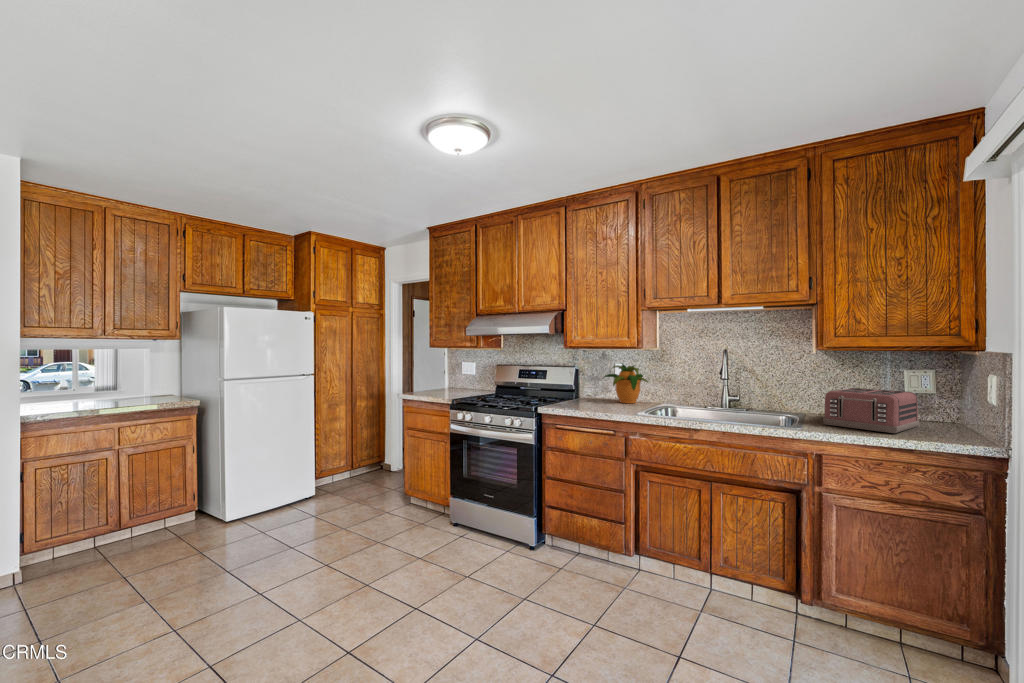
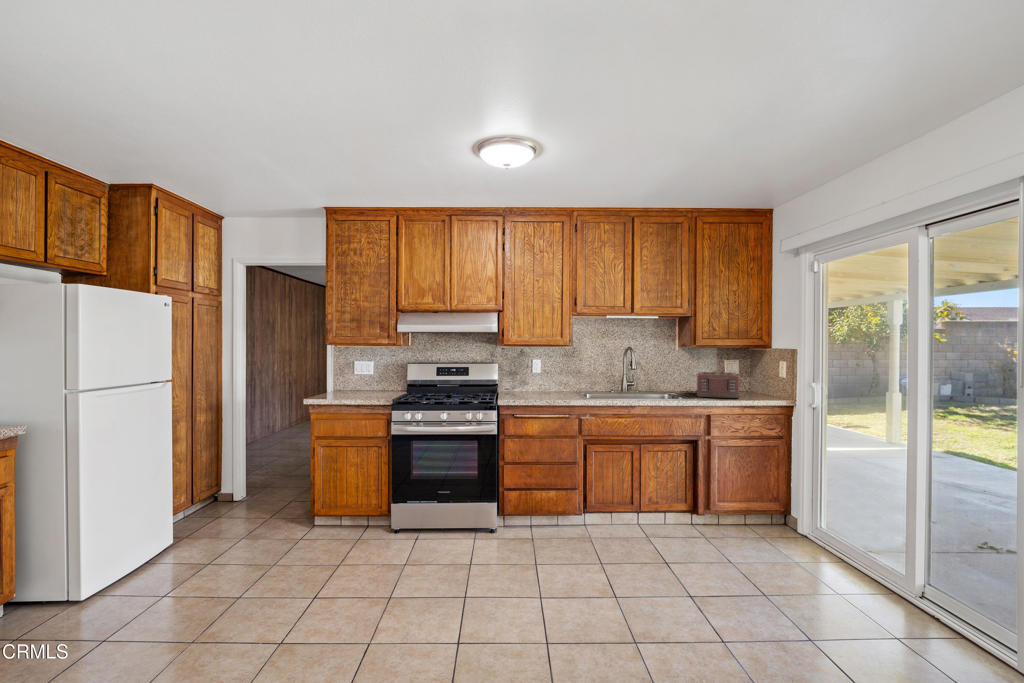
potted plant: present [603,363,648,403] -> none [521,358,564,393]

